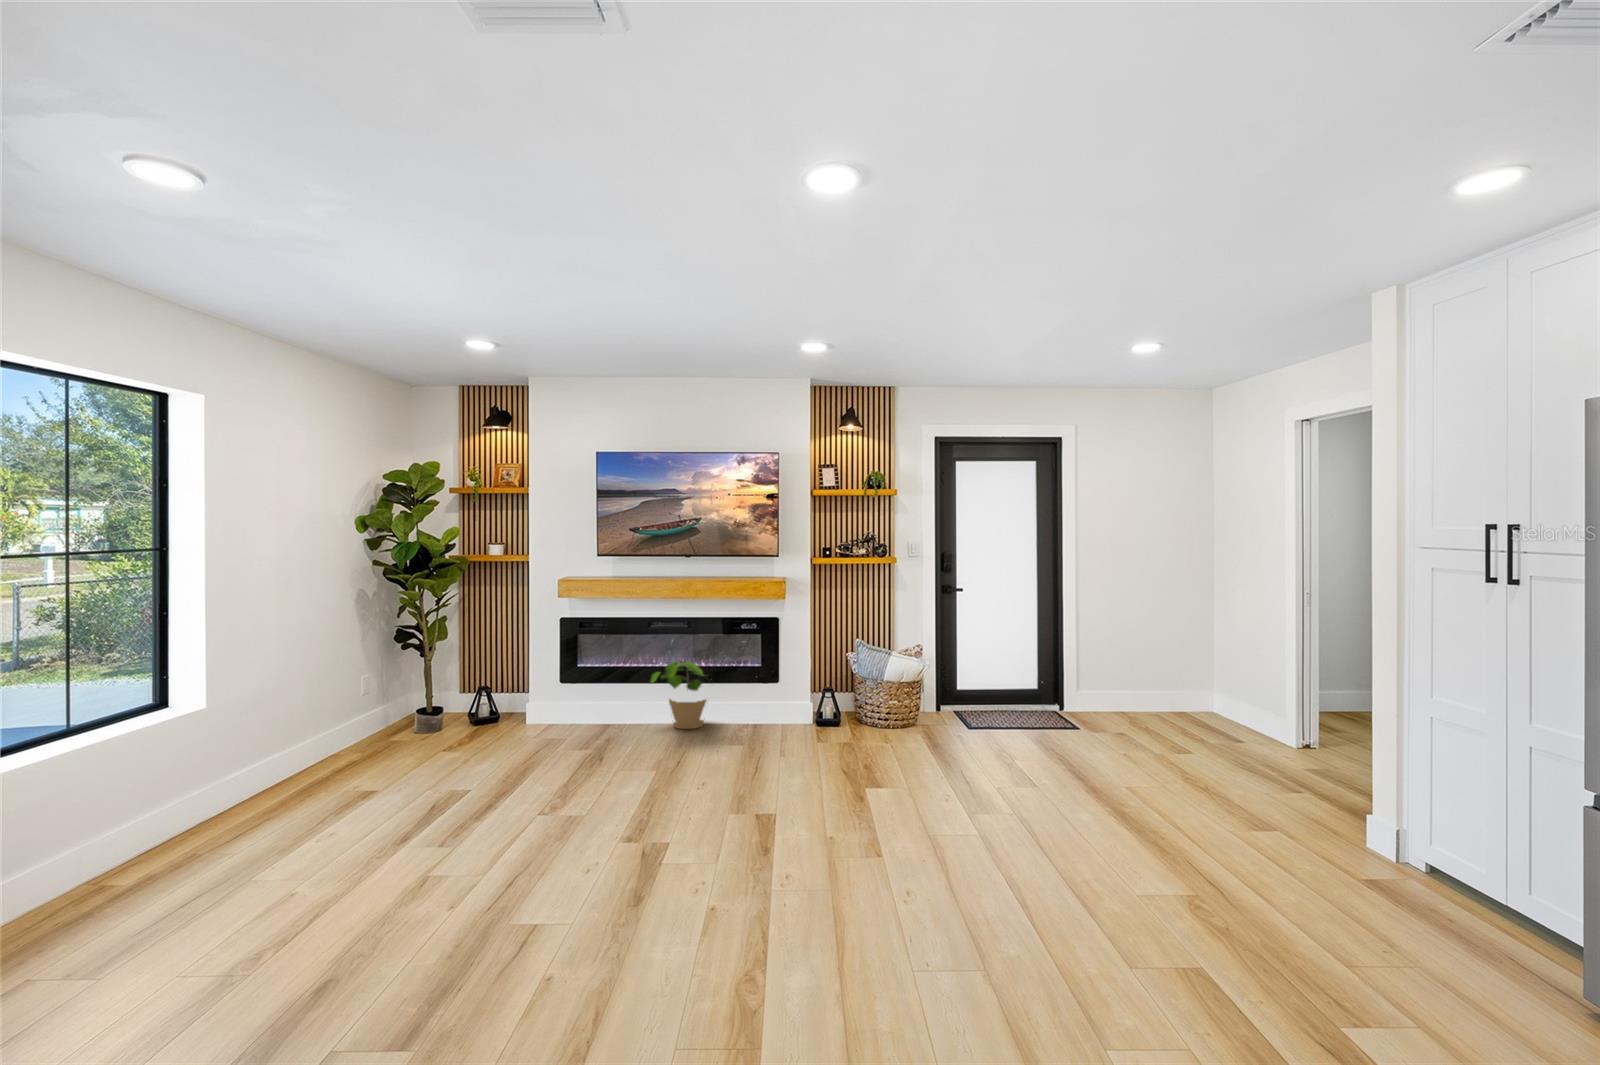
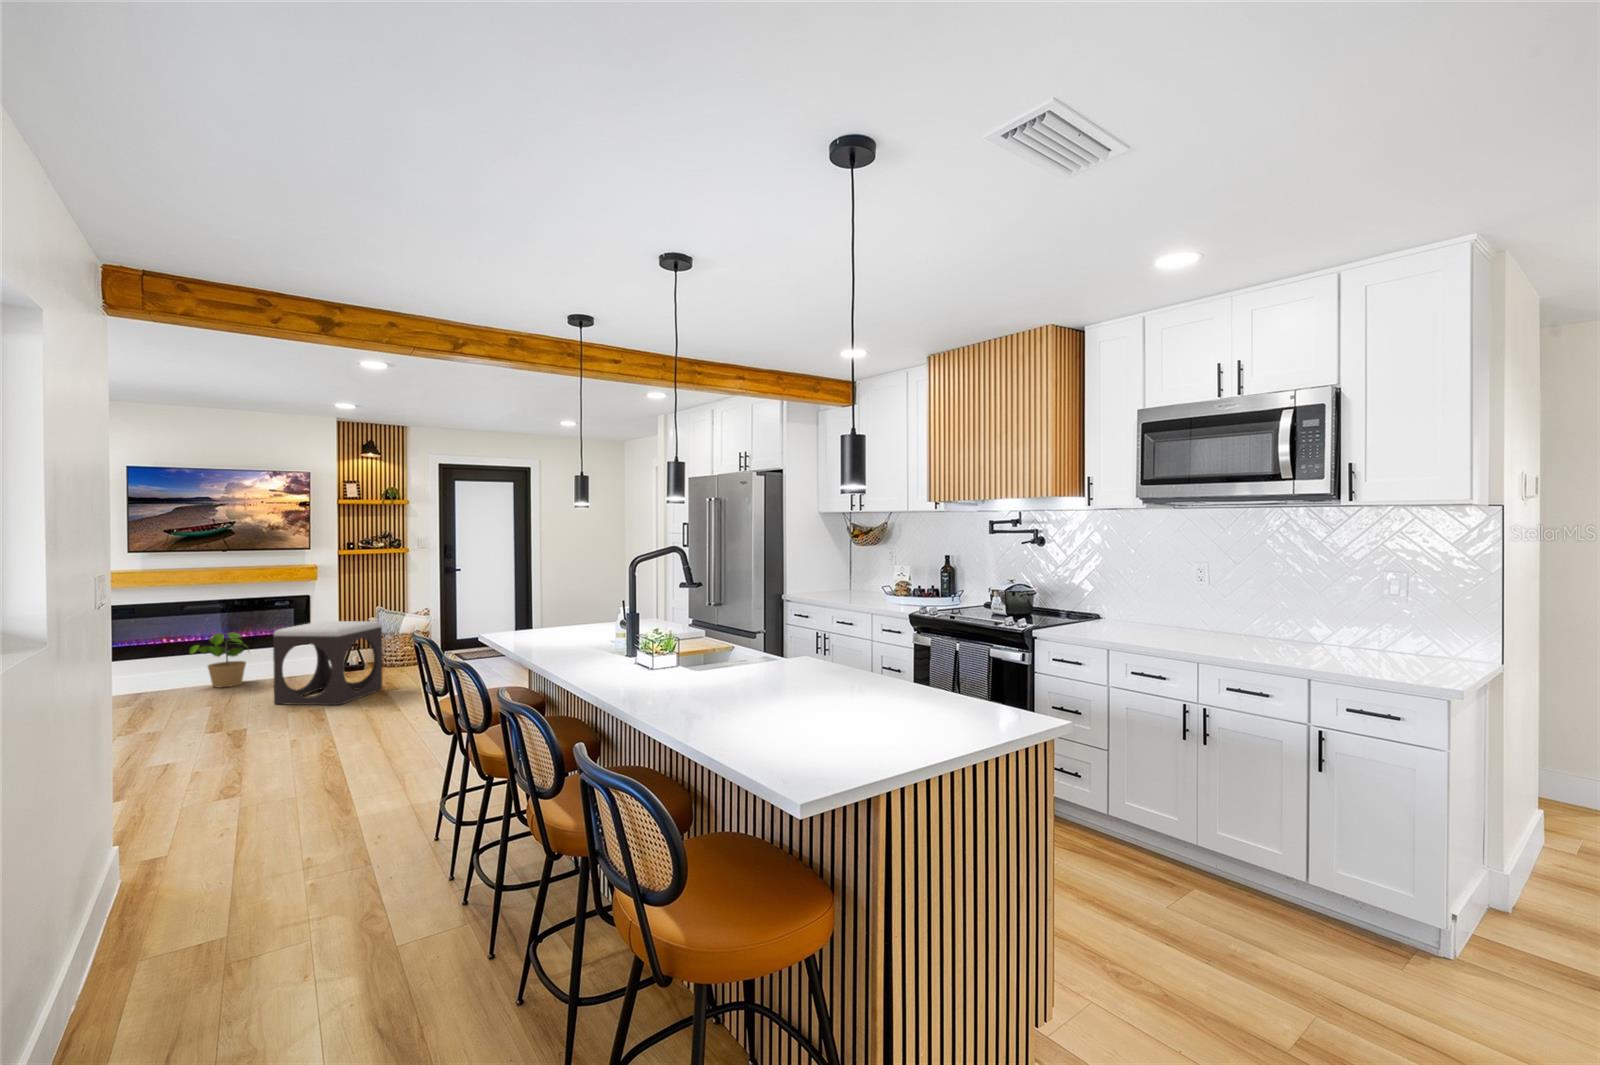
footstool: none [715,659,854,803] -> present [273,621,383,705]

